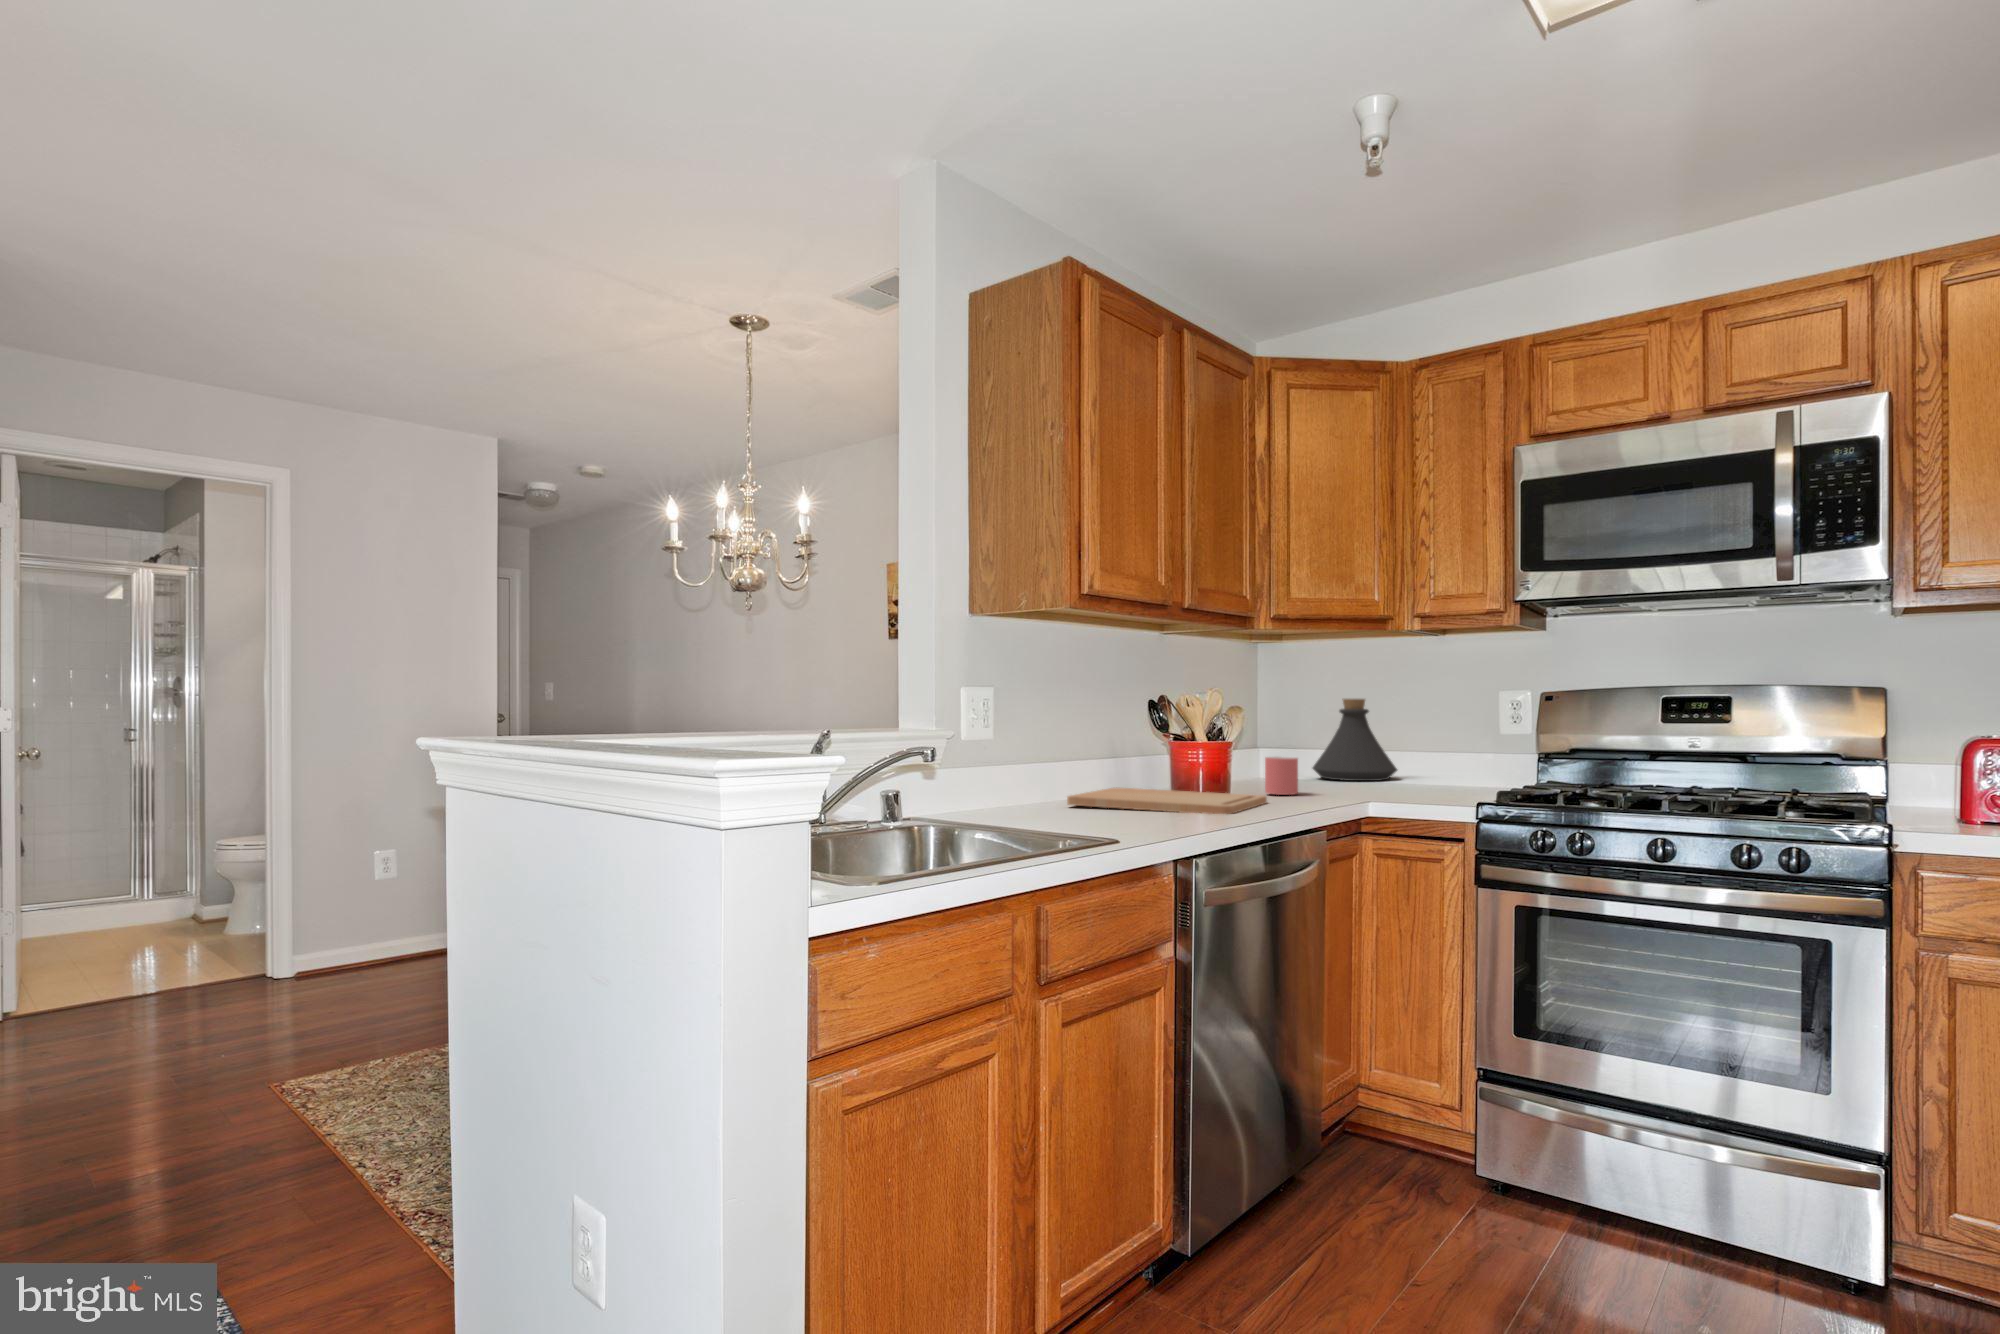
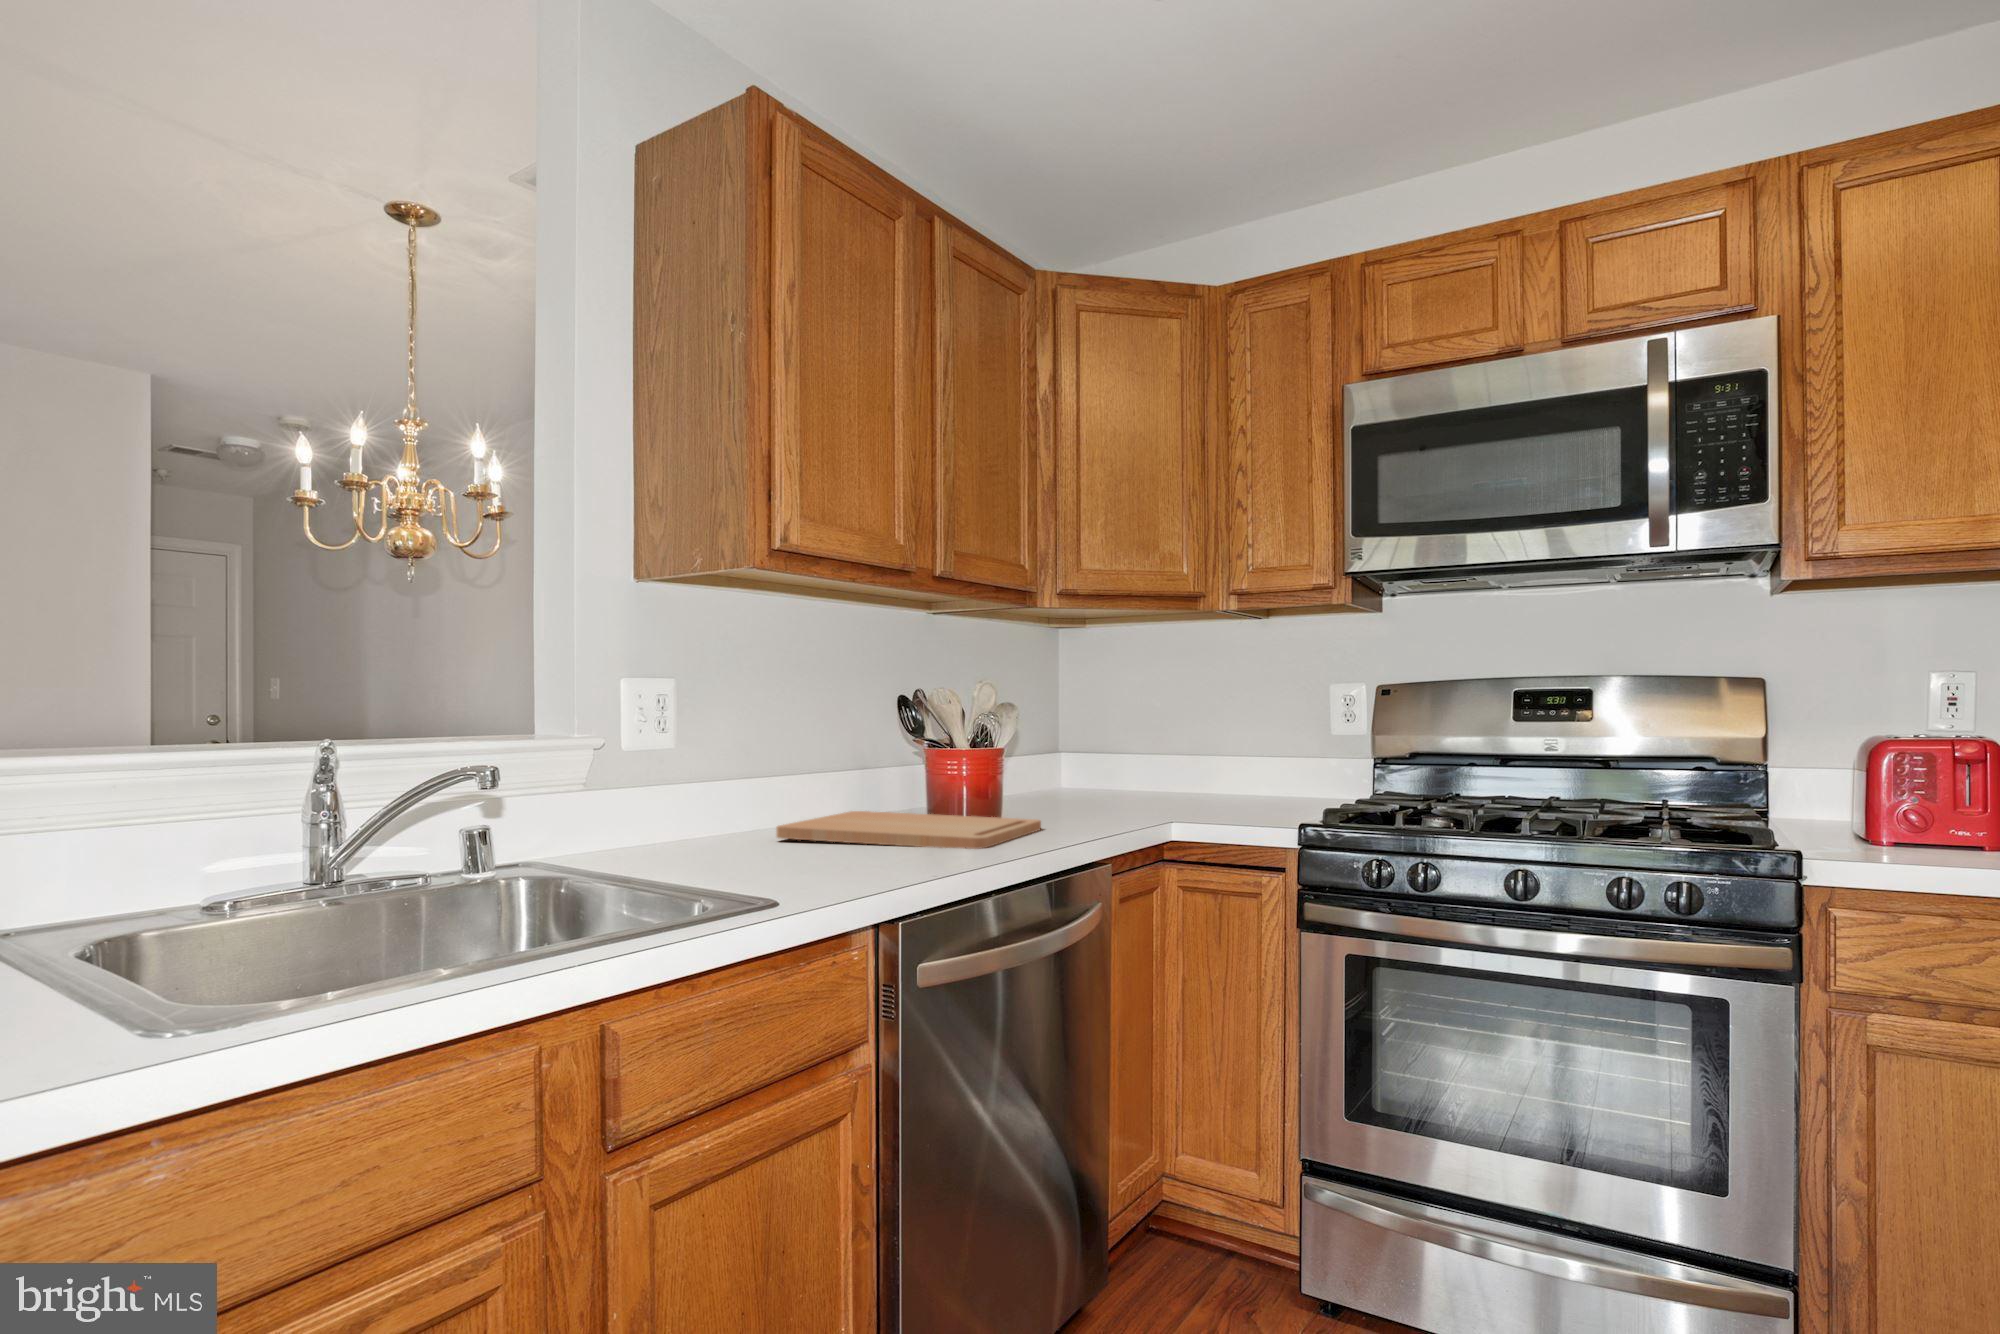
bottle: present [1313,699,1397,781] -> none [1115,695,1214,795]
mug: present [1265,756,1298,795] -> none [1046,768,1087,816]

